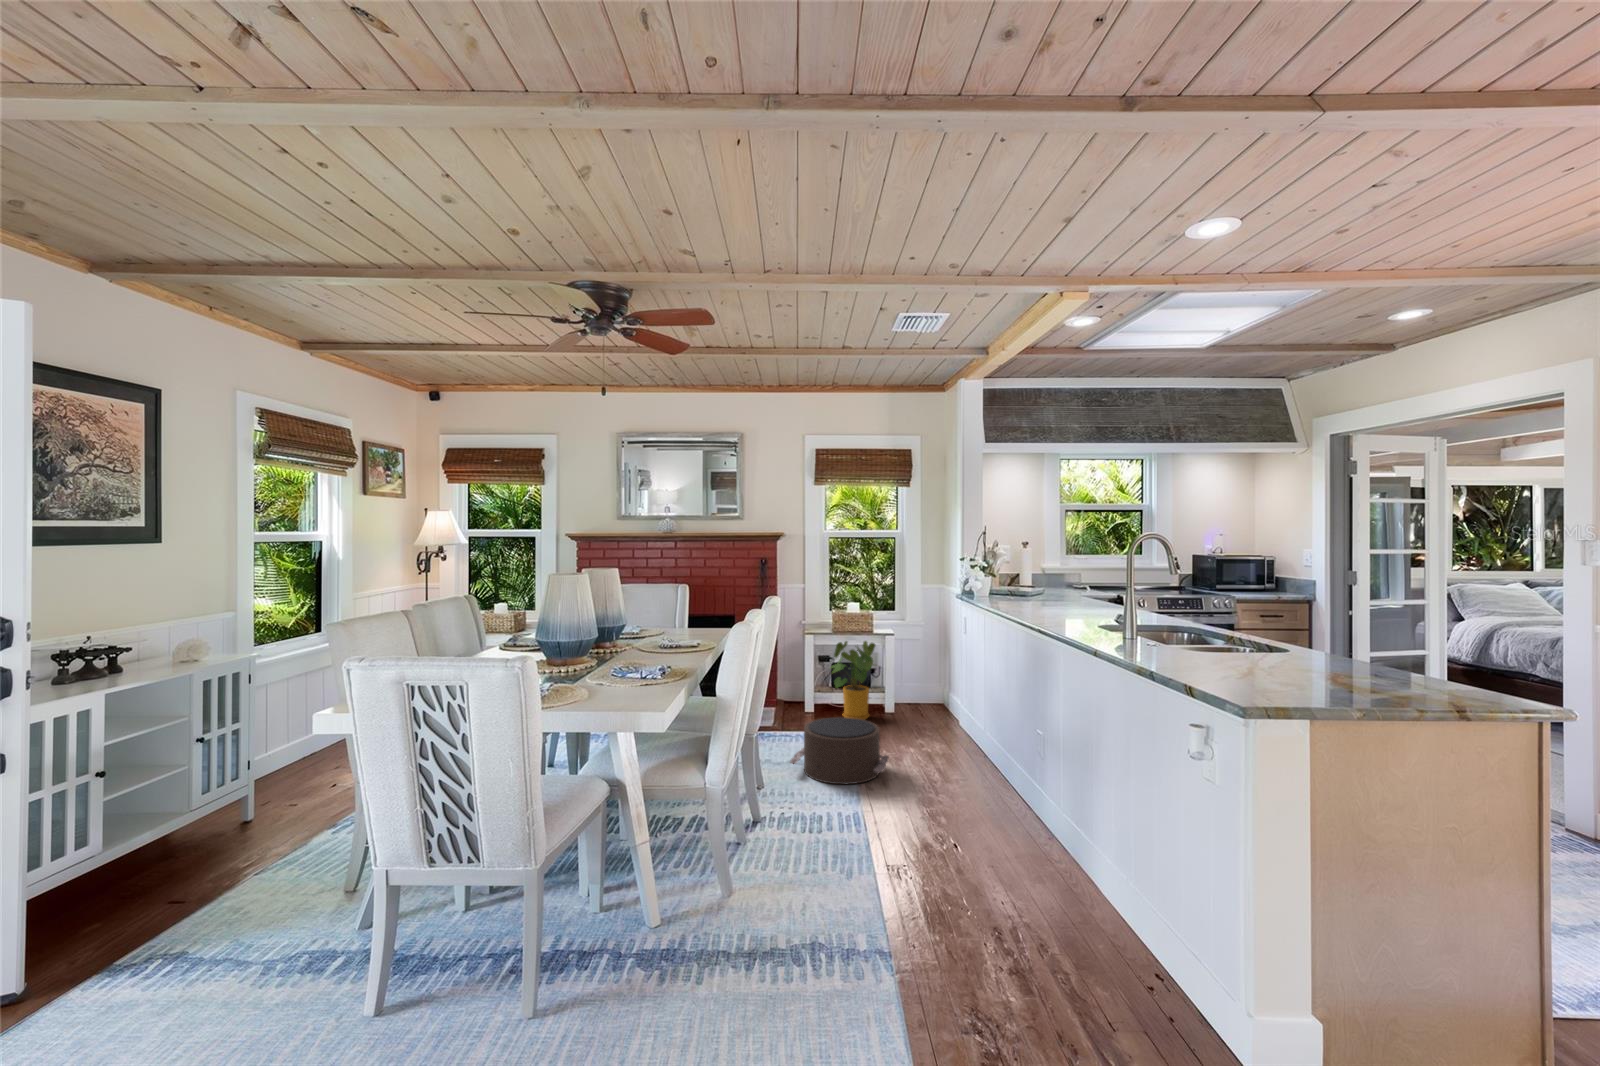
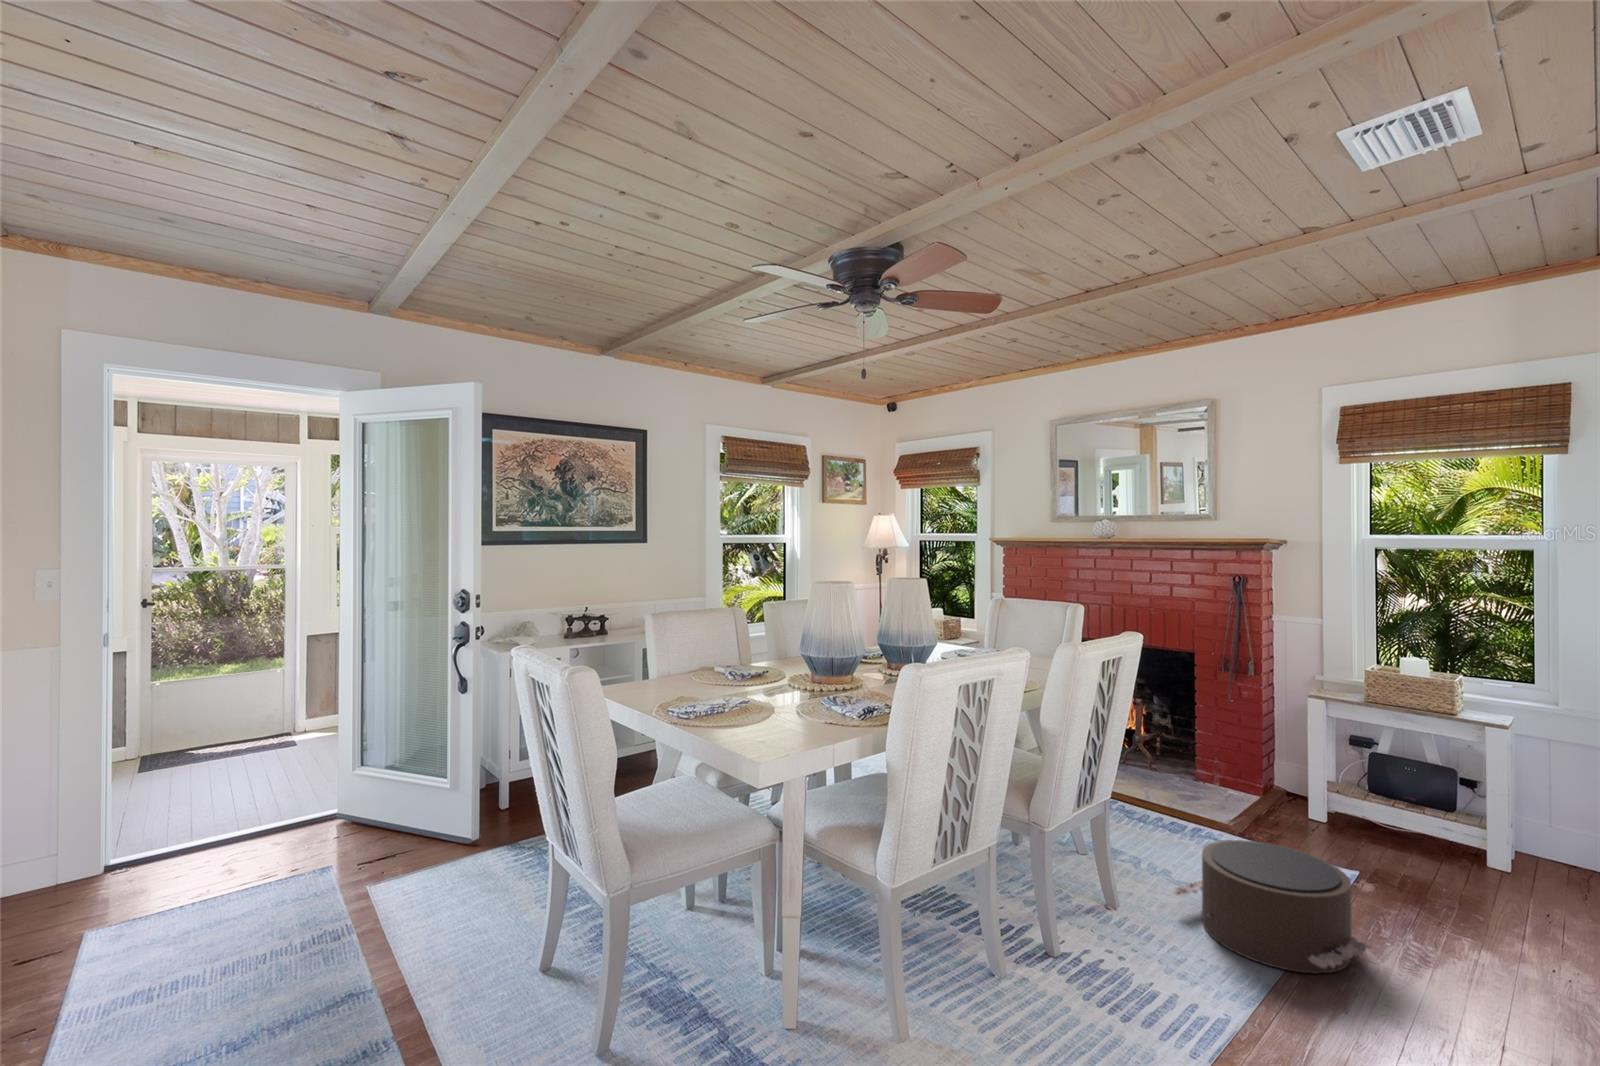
house plant: present [831,641,875,720] -> none [1333,727,1463,872]

